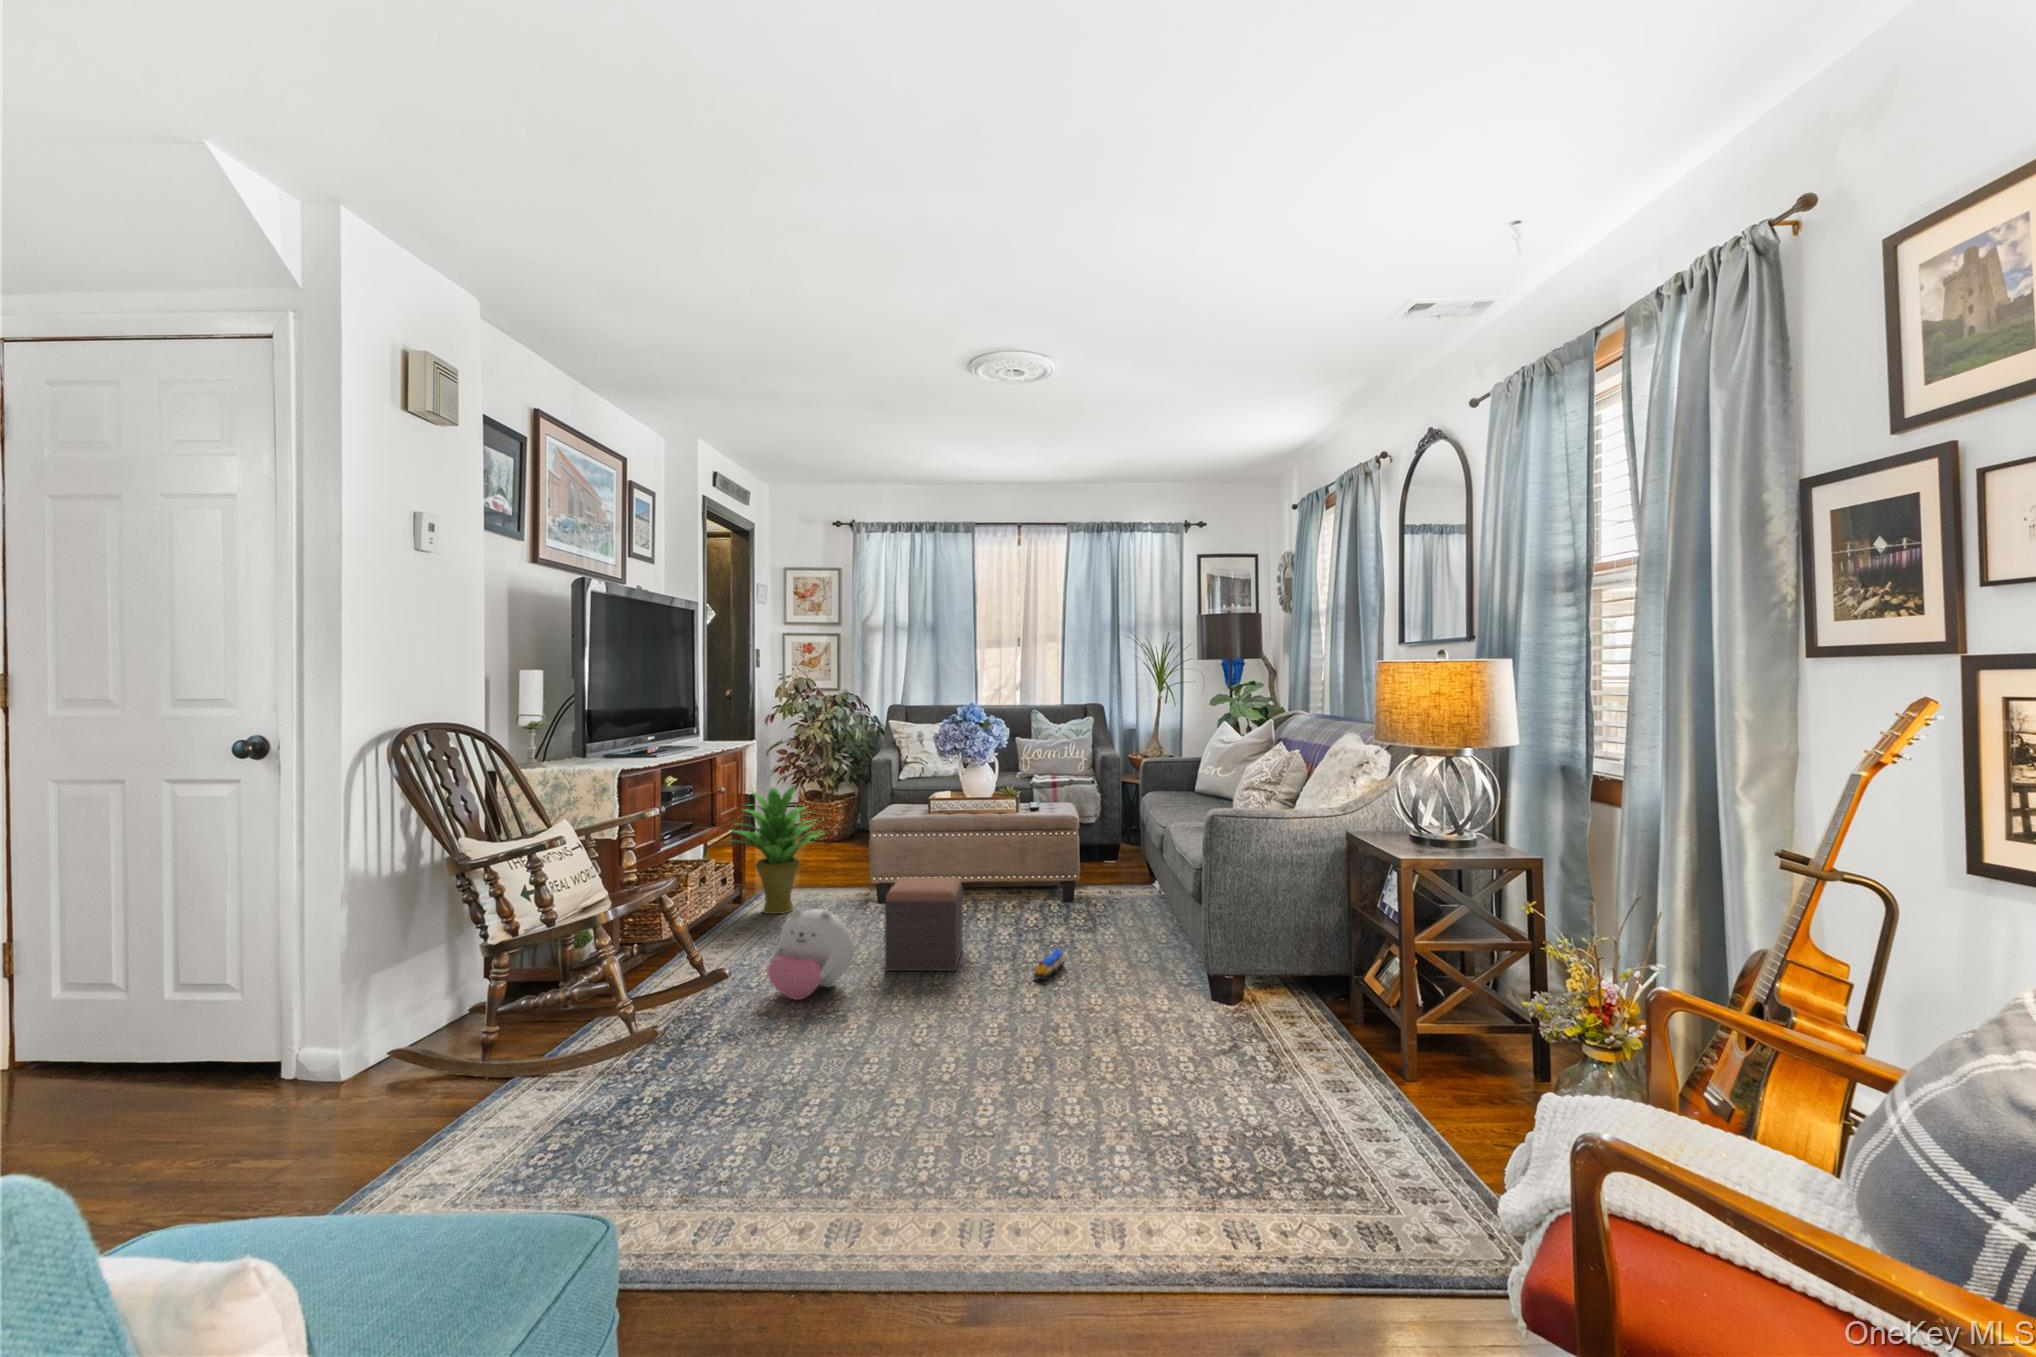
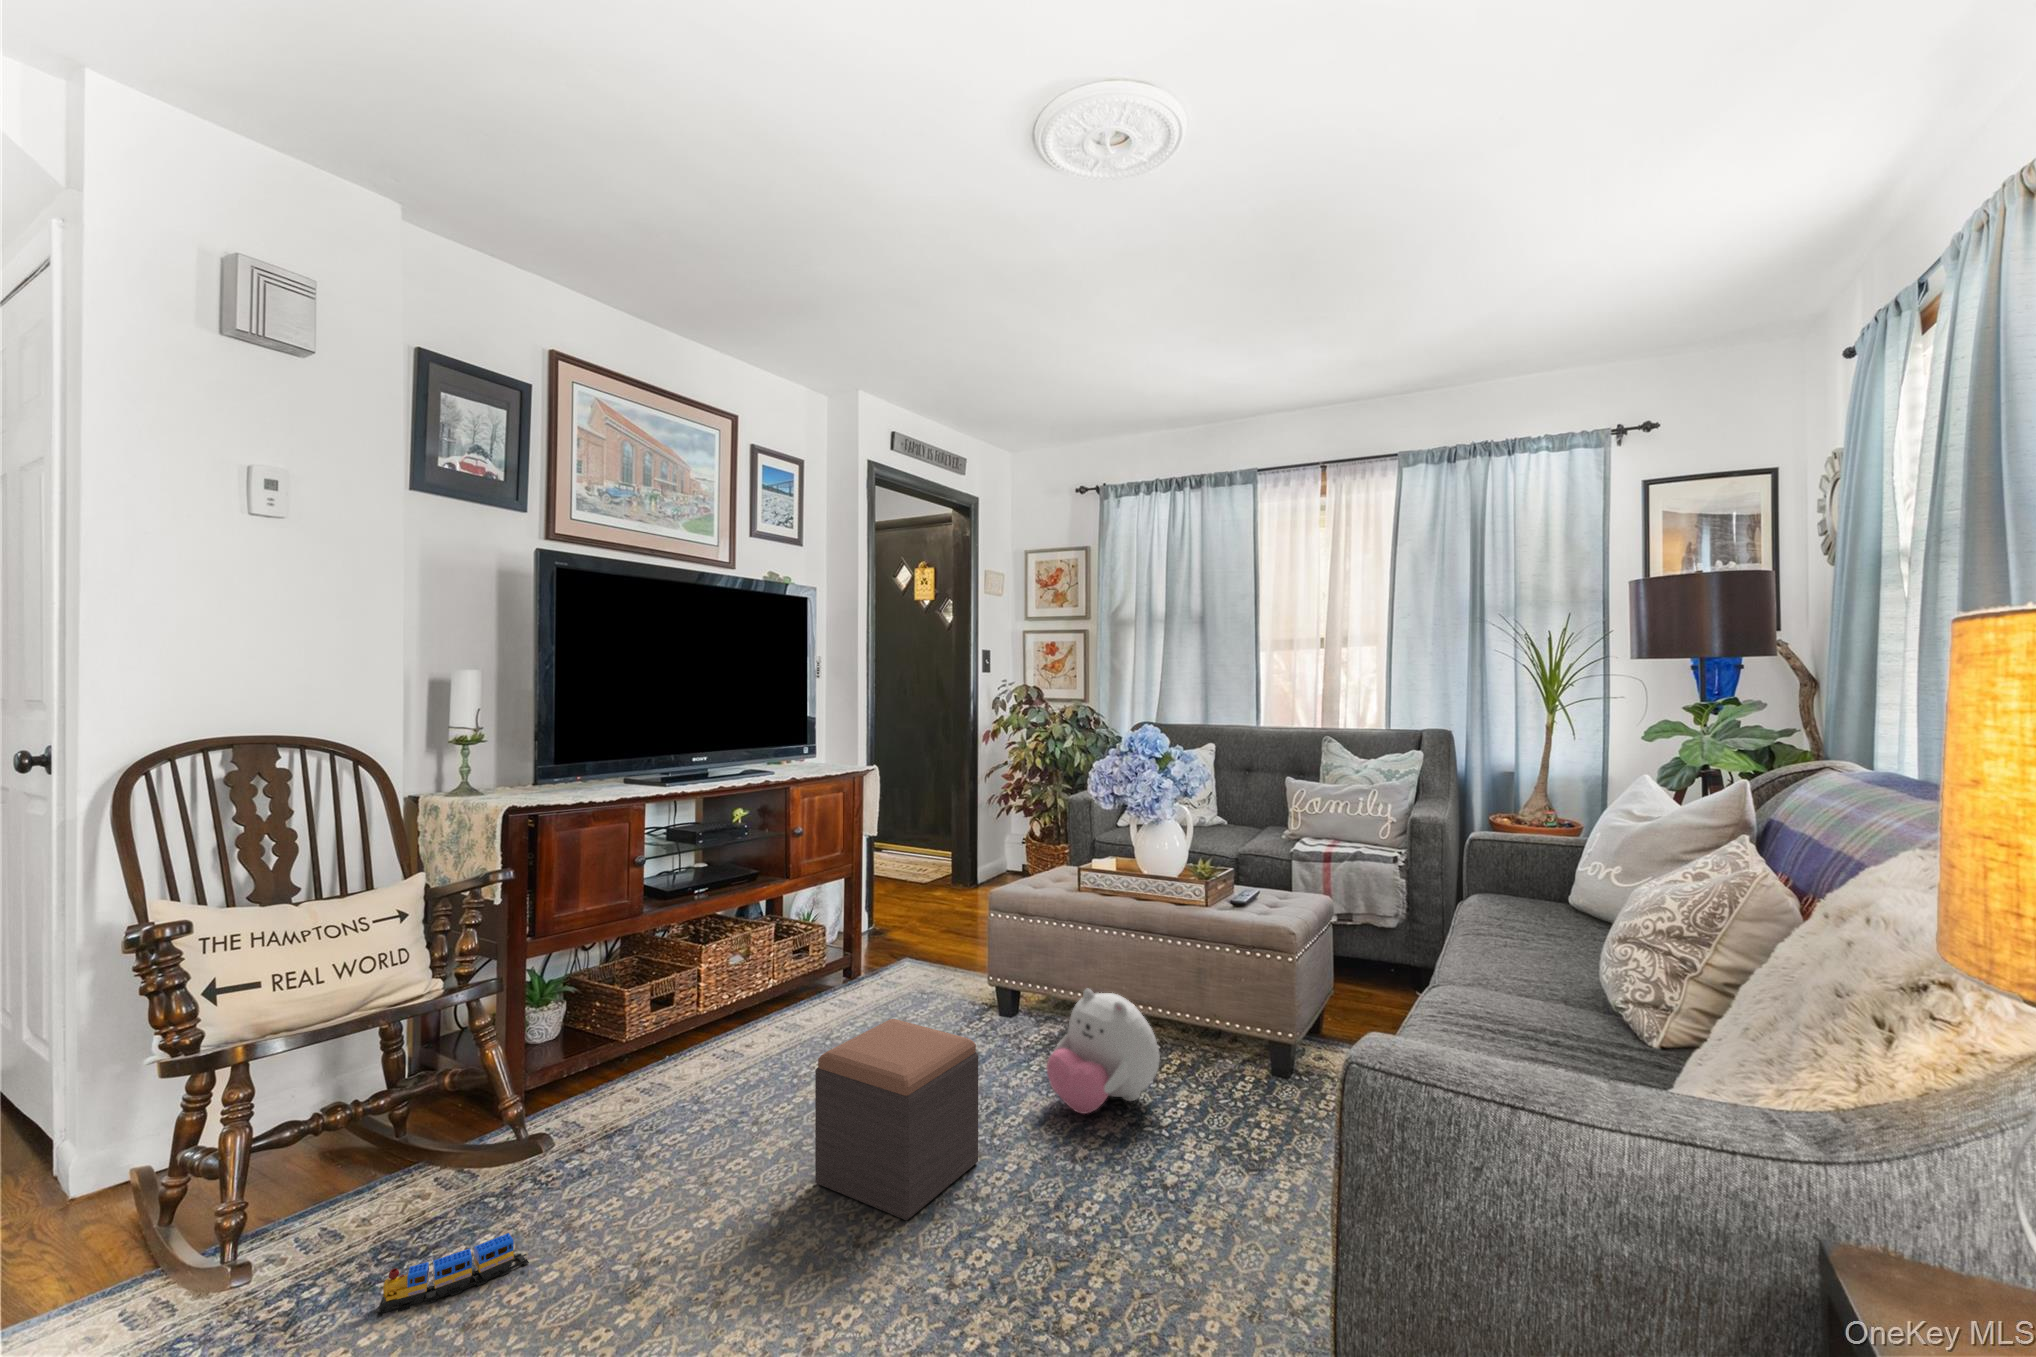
potted plant: present [732,785,823,914] -> none [786,837,919,1015]
plush toy: present [767,908,854,1000] -> present [1046,989,1160,1114]
toy train: present [1034,949,1063,982] -> present [374,1233,529,1317]

